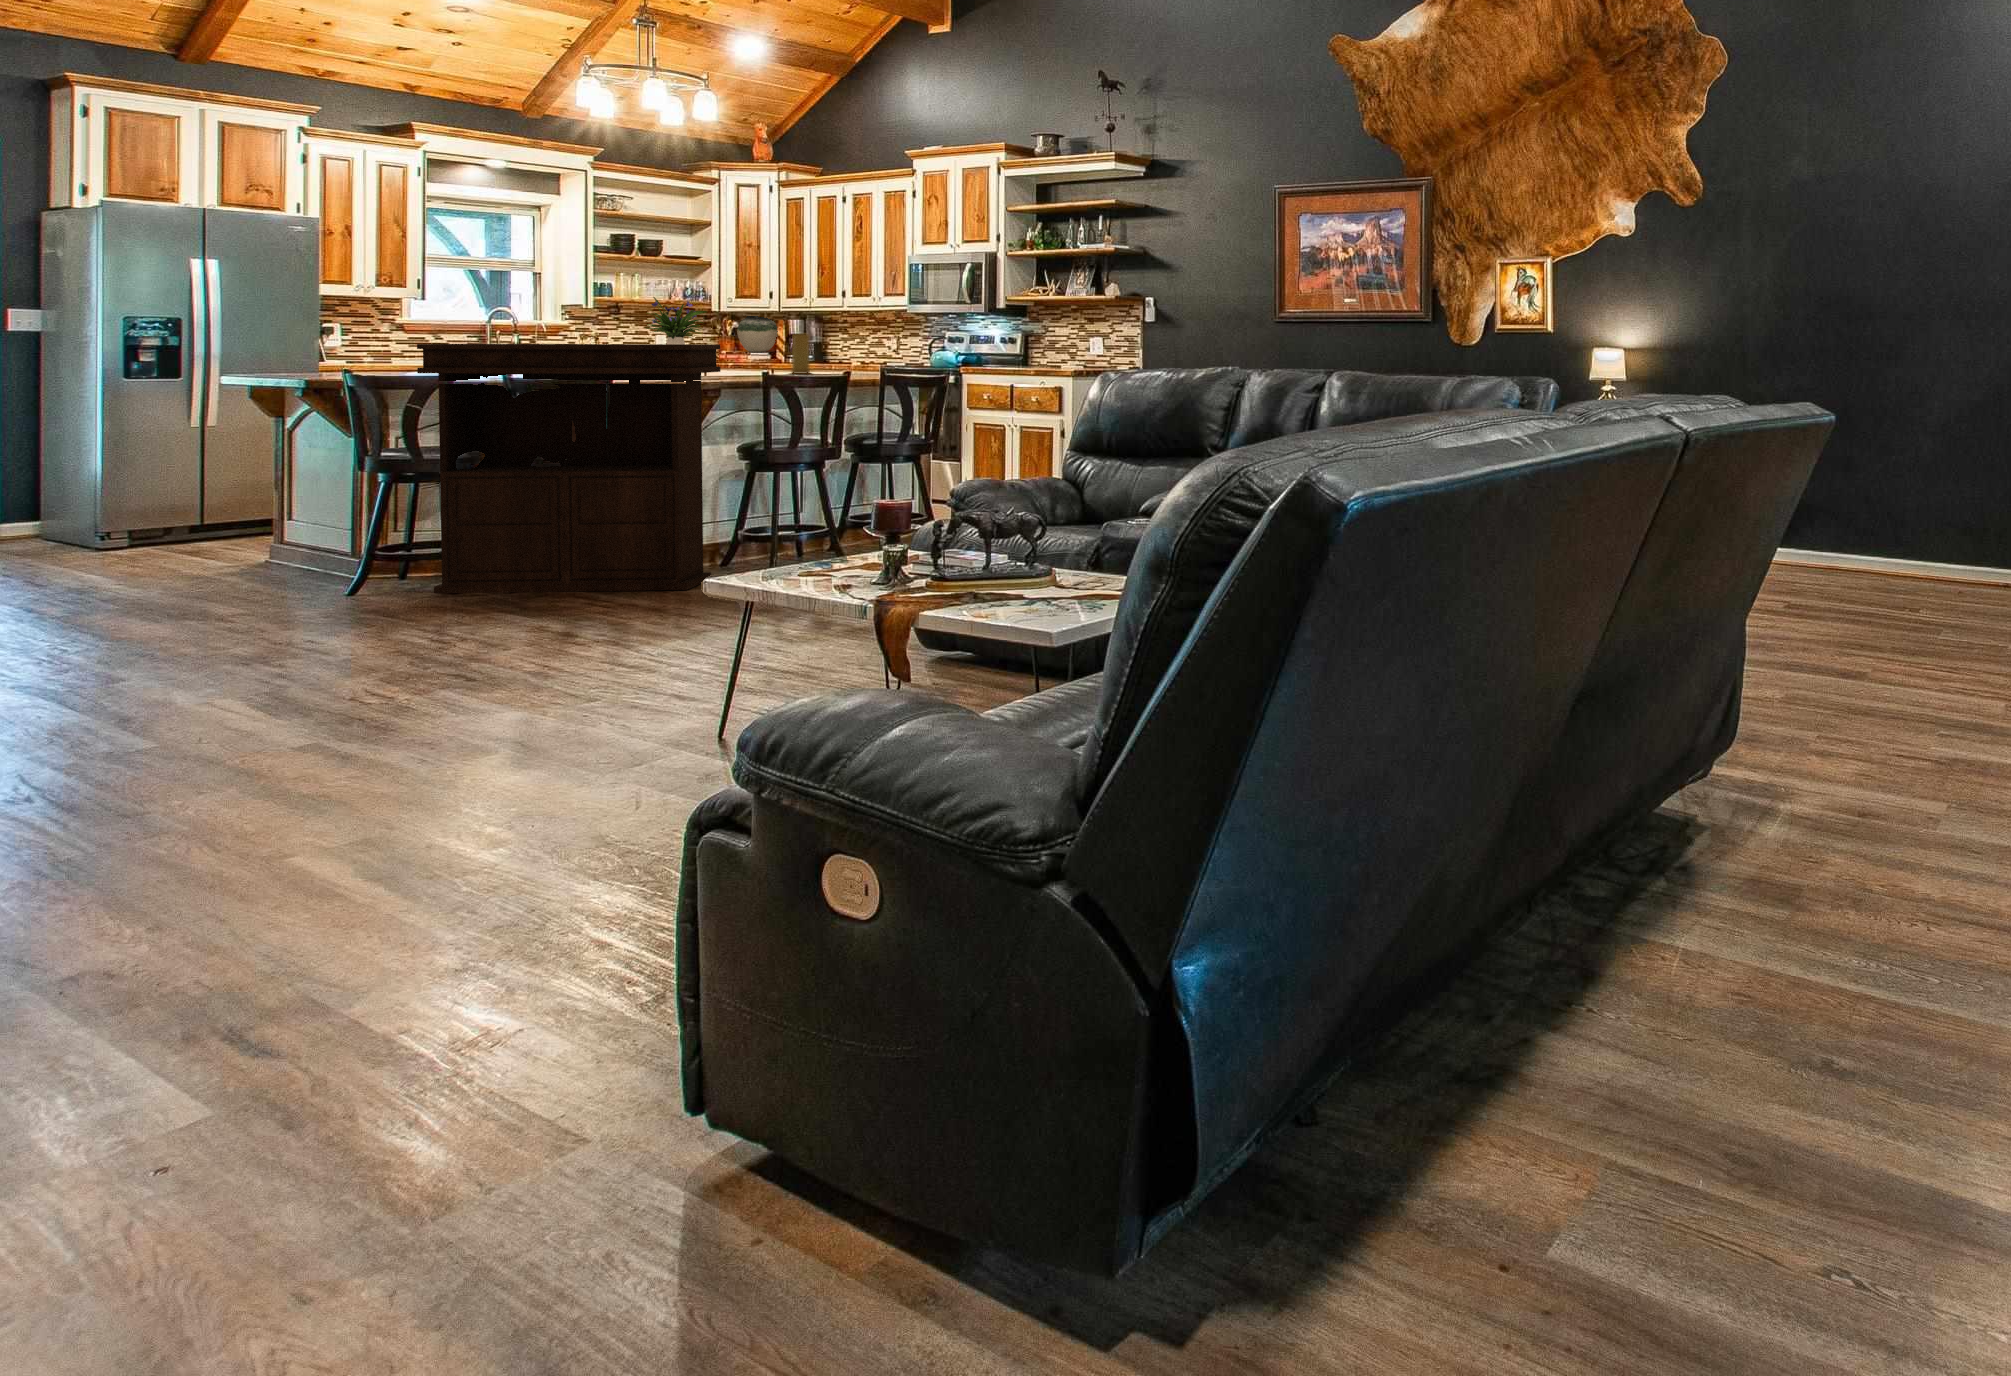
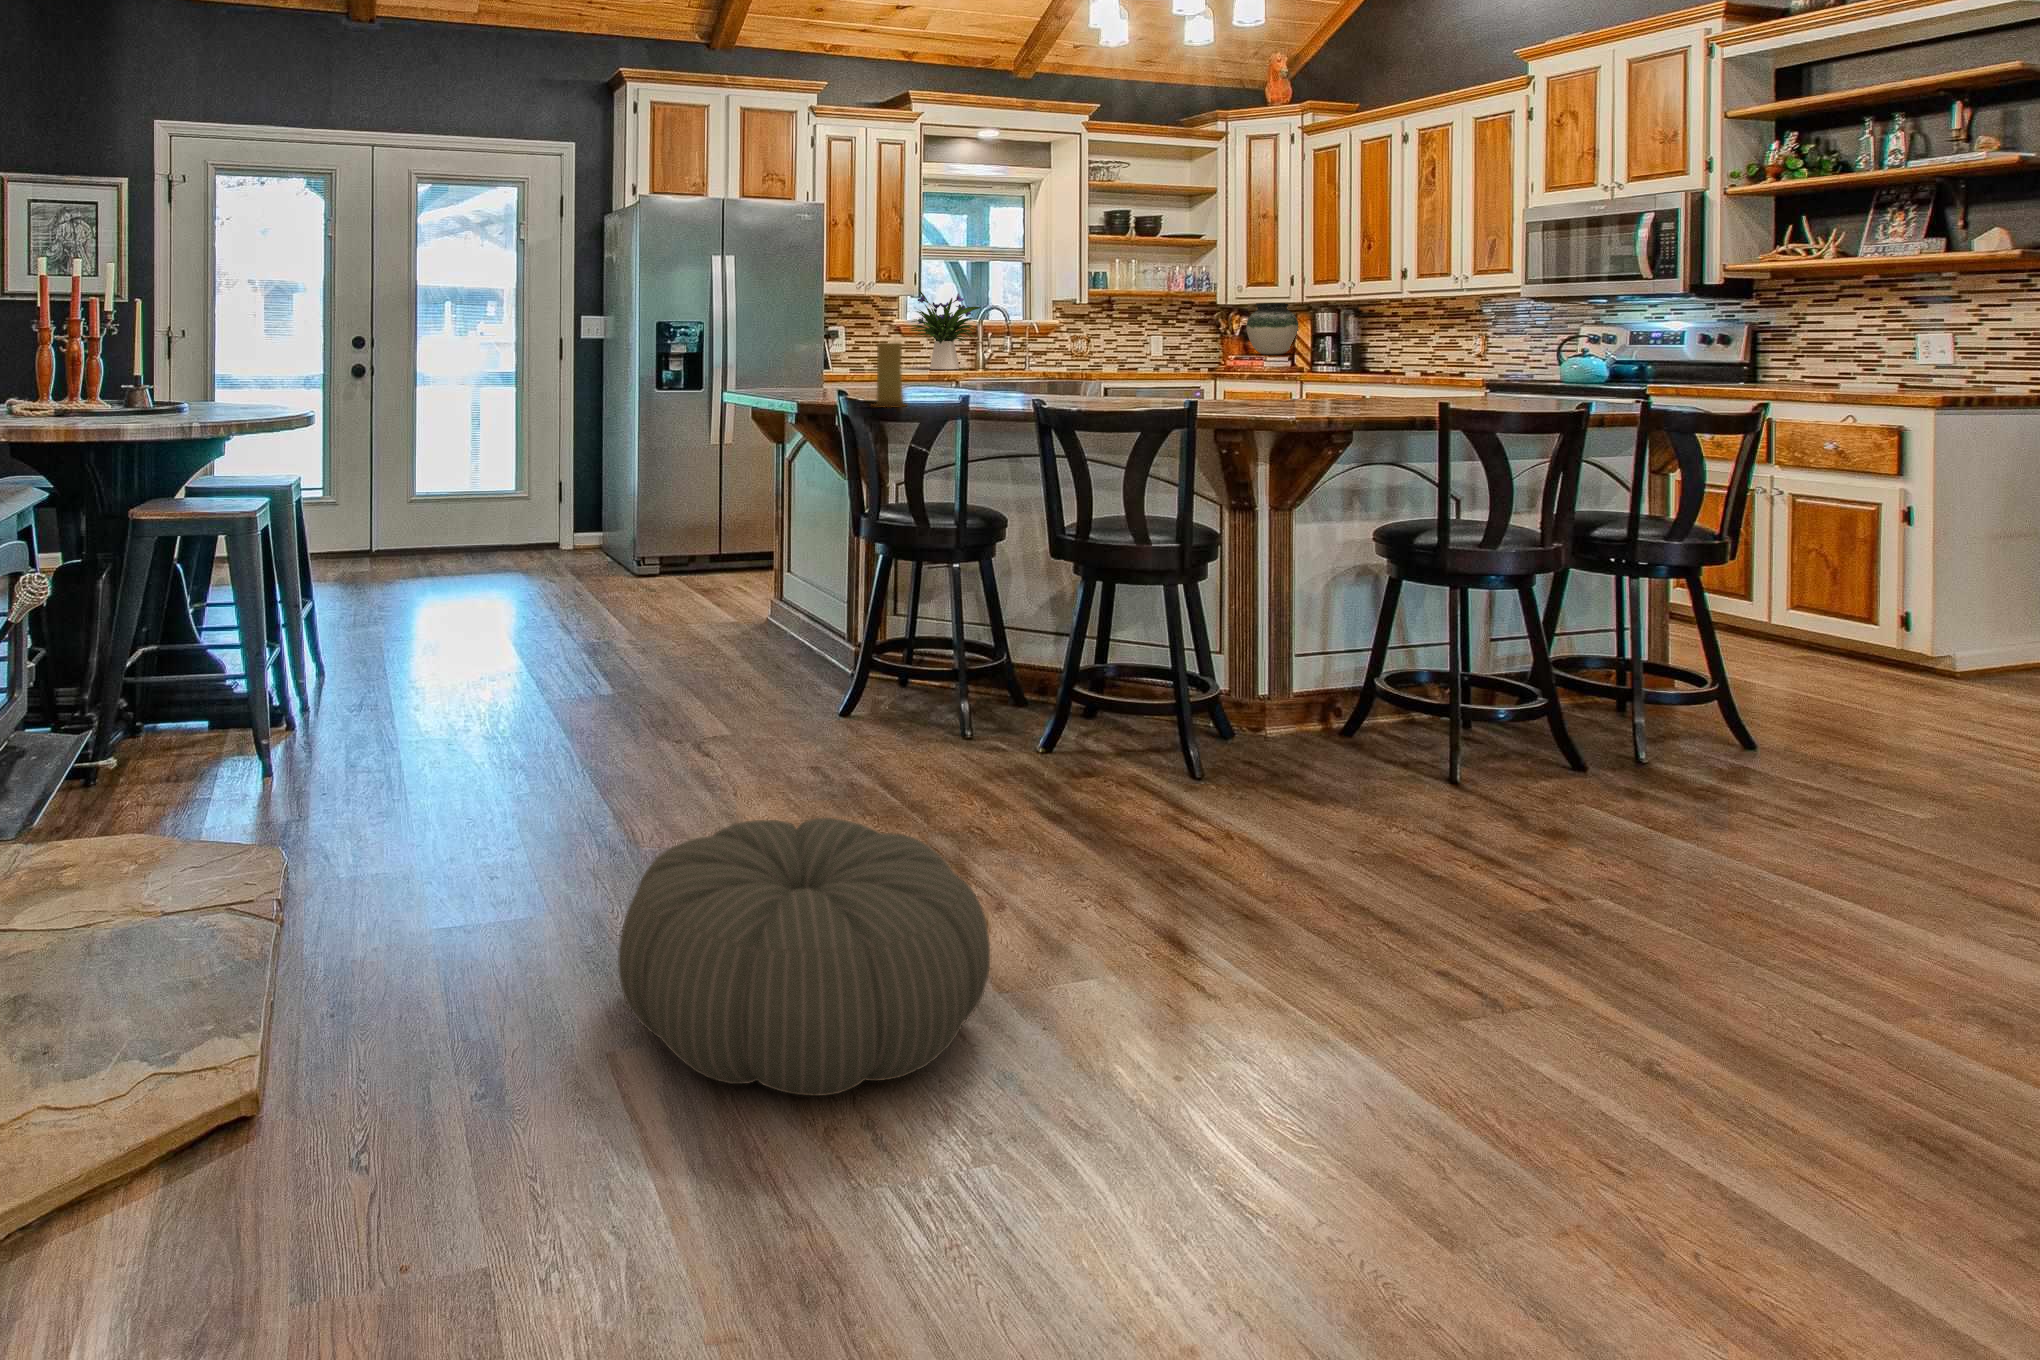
flower arrangement: present [646,297,707,344] -> present [911,290,981,369]
candle: present [792,334,810,374] -> present [875,342,904,407]
console table: present [417,344,720,593] -> none [931,358,1373,798]
pouf: none [183,590,432,702] -> present [618,818,990,1096]

